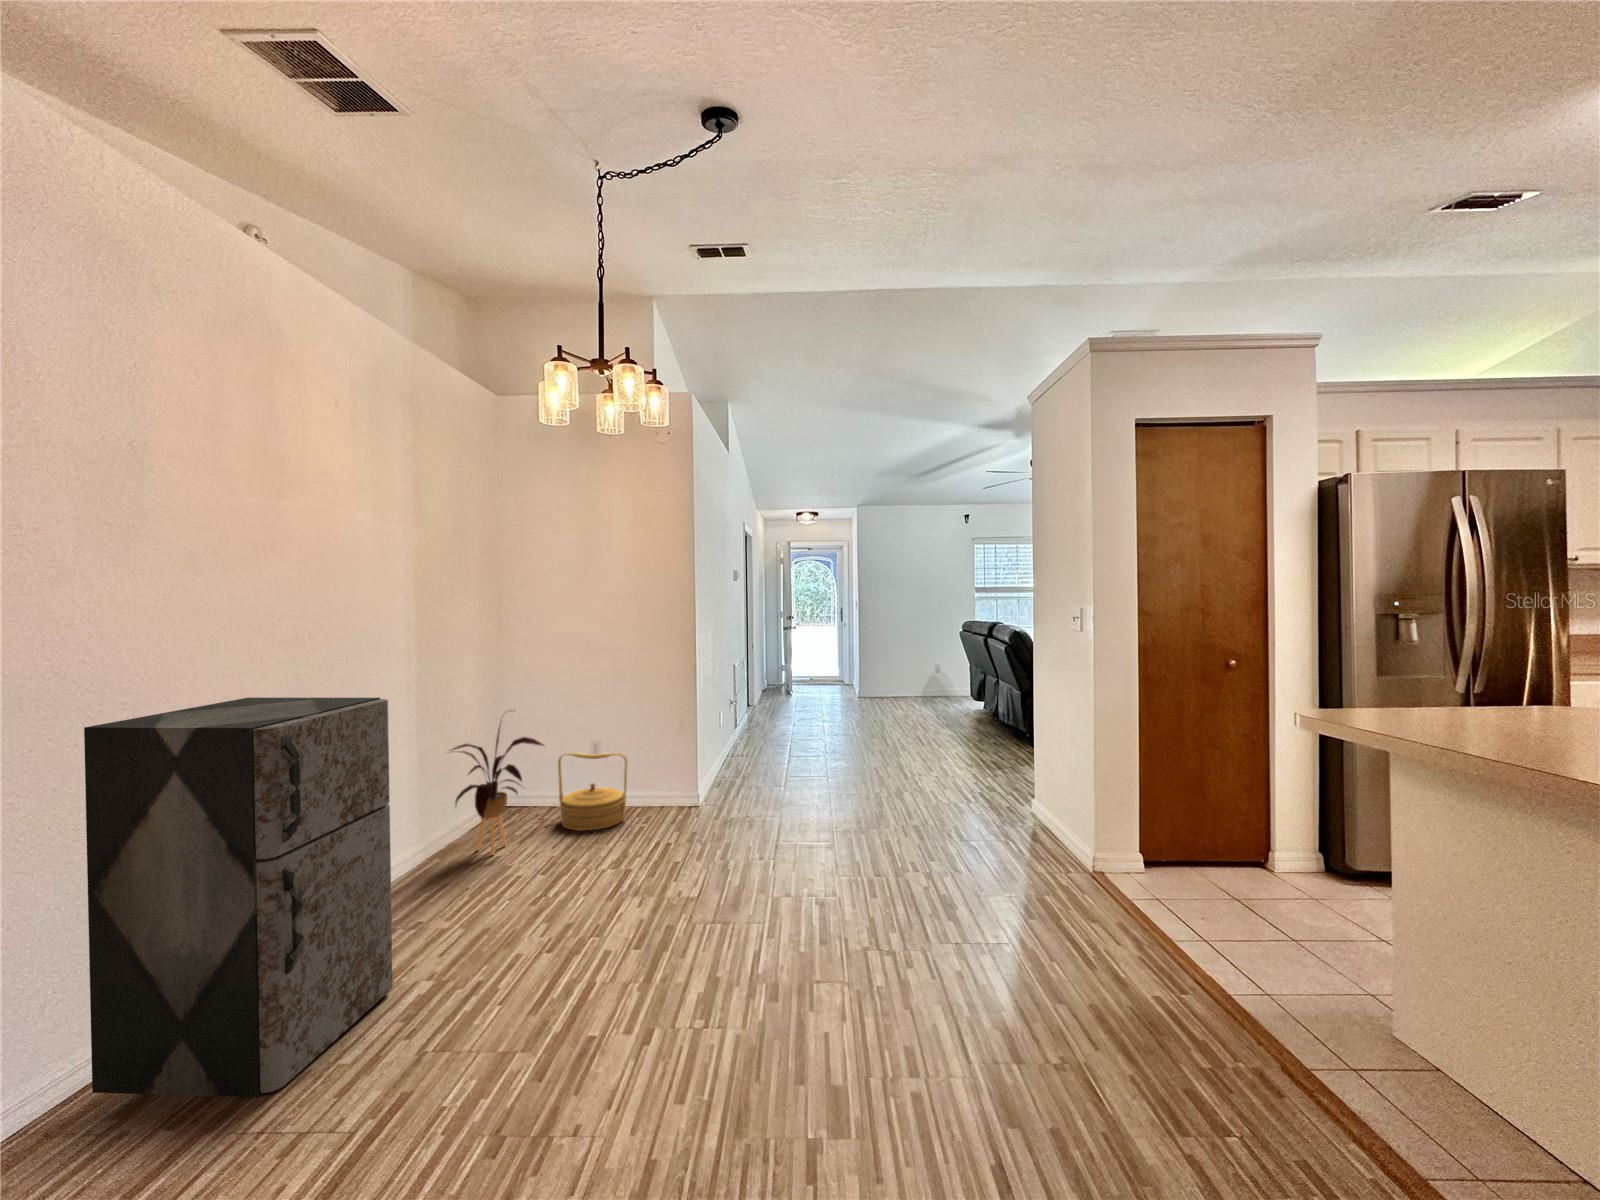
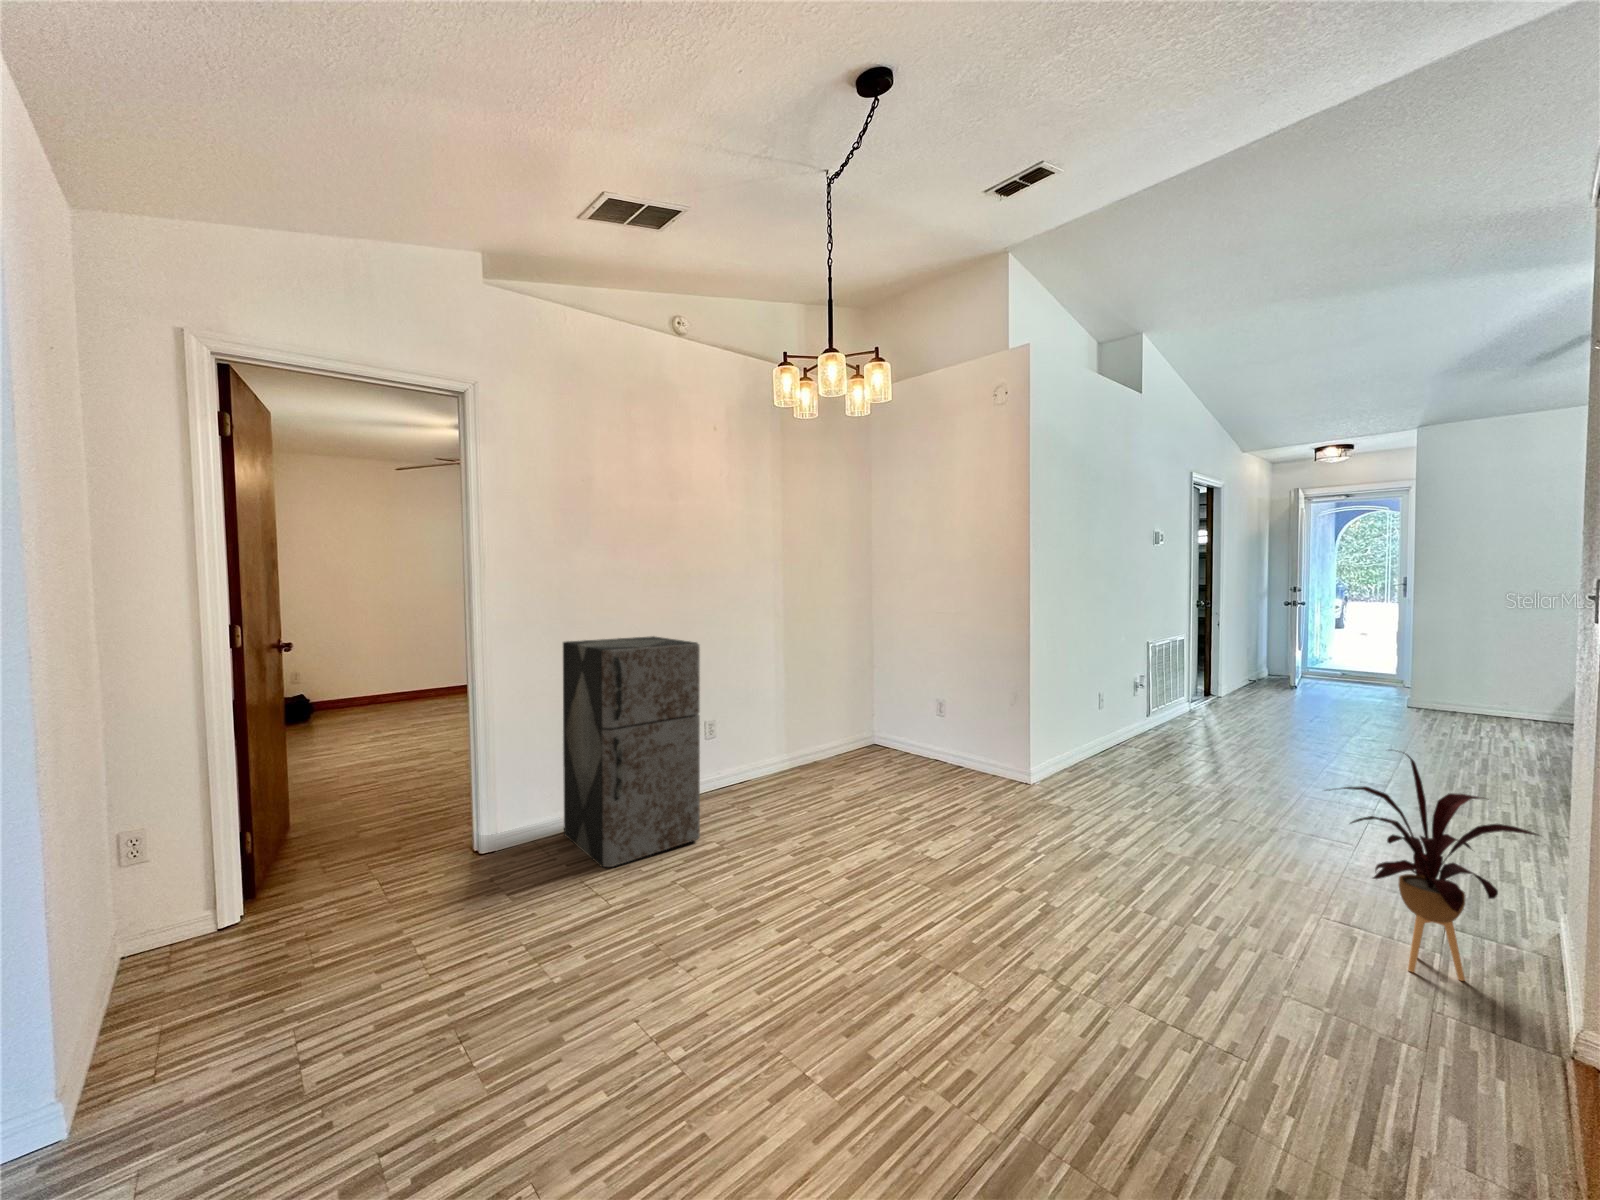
house plant: present [452,715,543,855] -> present [1329,754,1538,981]
woven basket: present [558,753,628,831] -> none [899,713,954,784]

